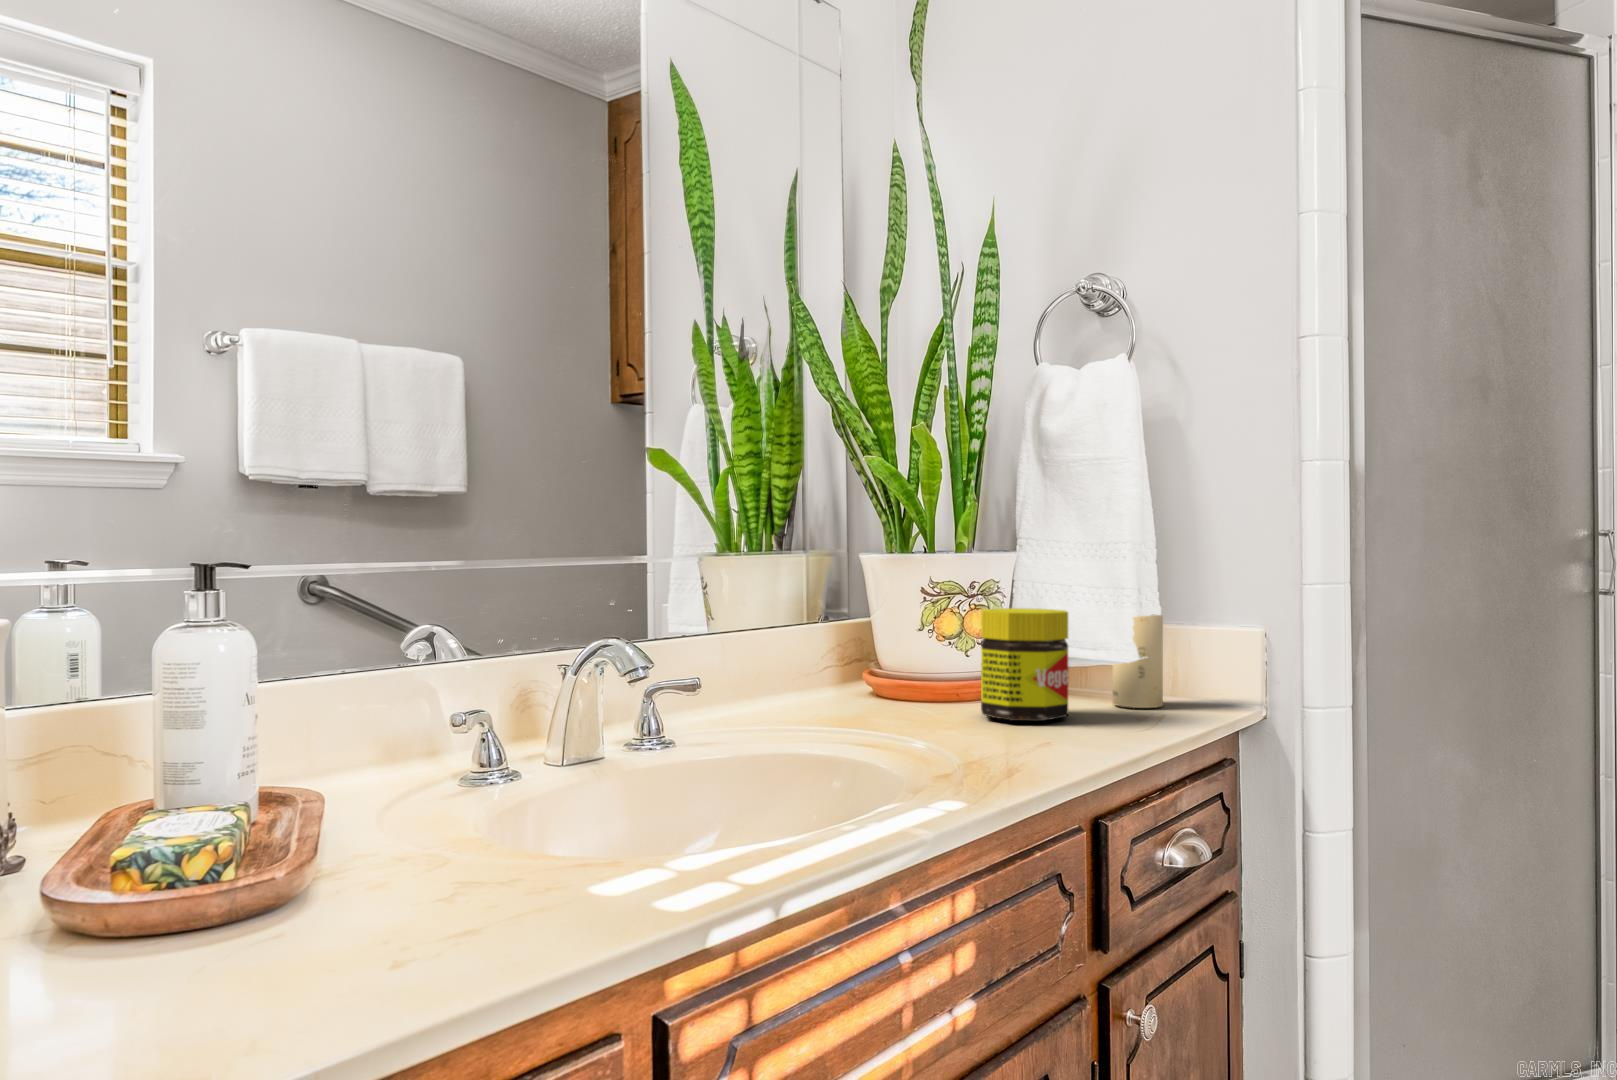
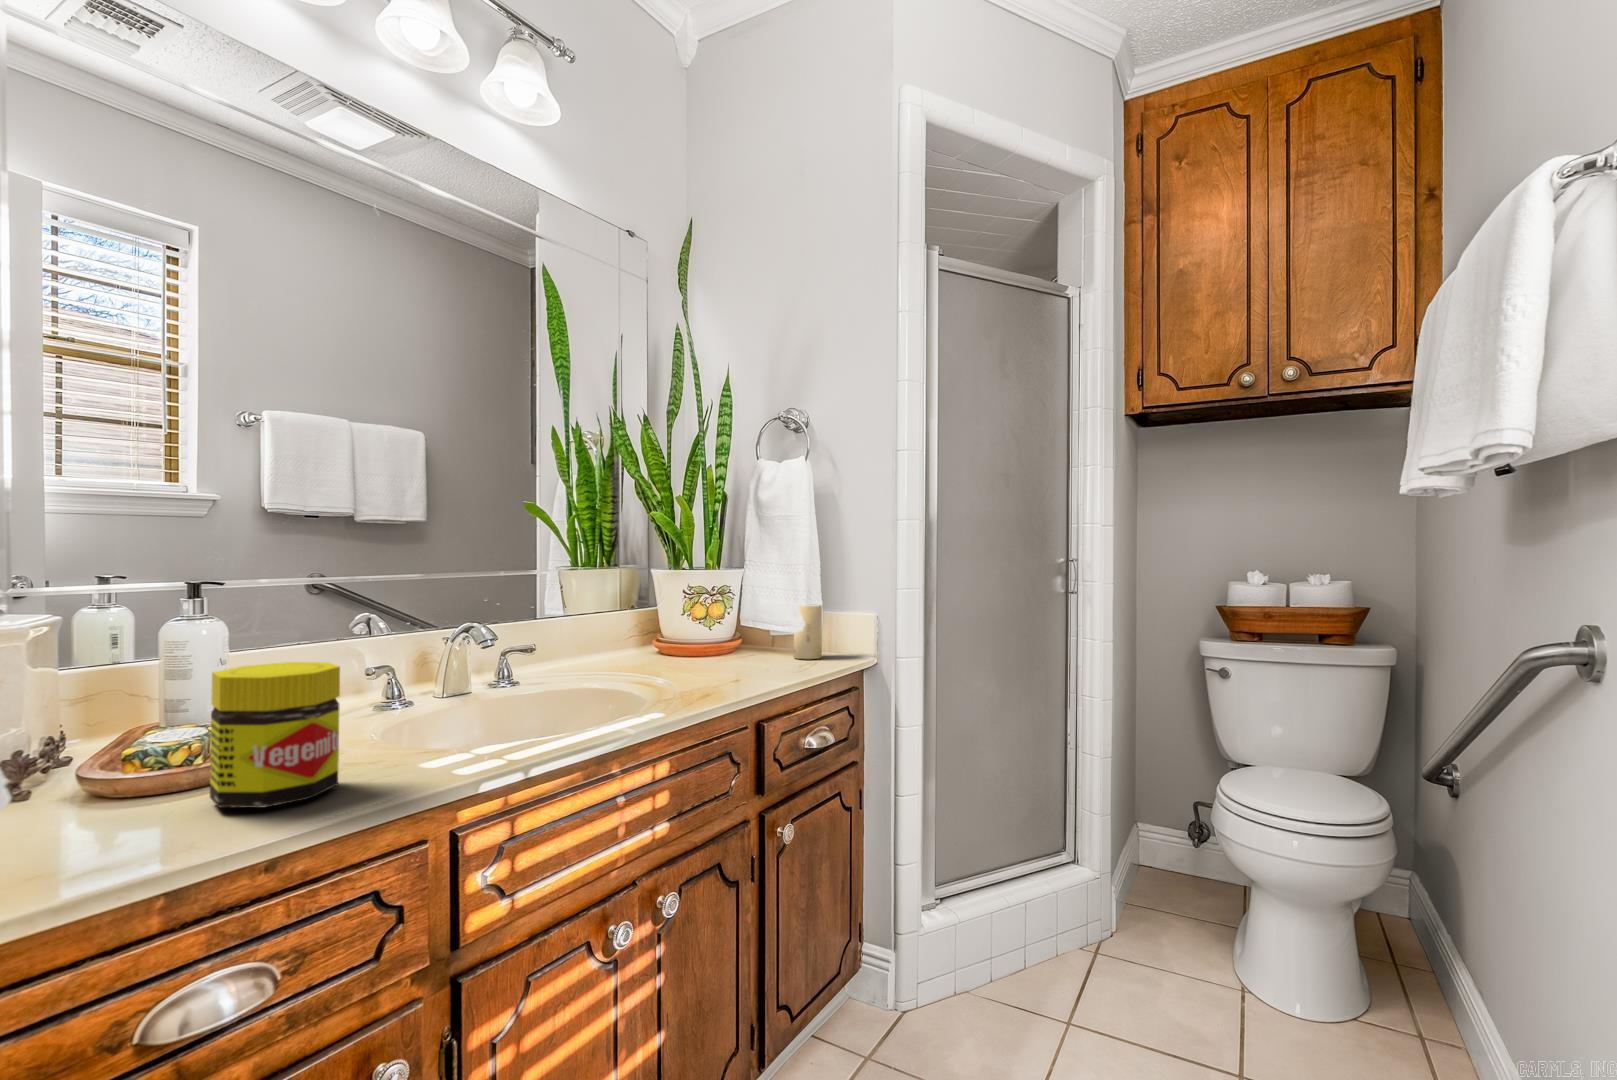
jar: present [981,608,1068,721] -> present [210,662,340,807]

